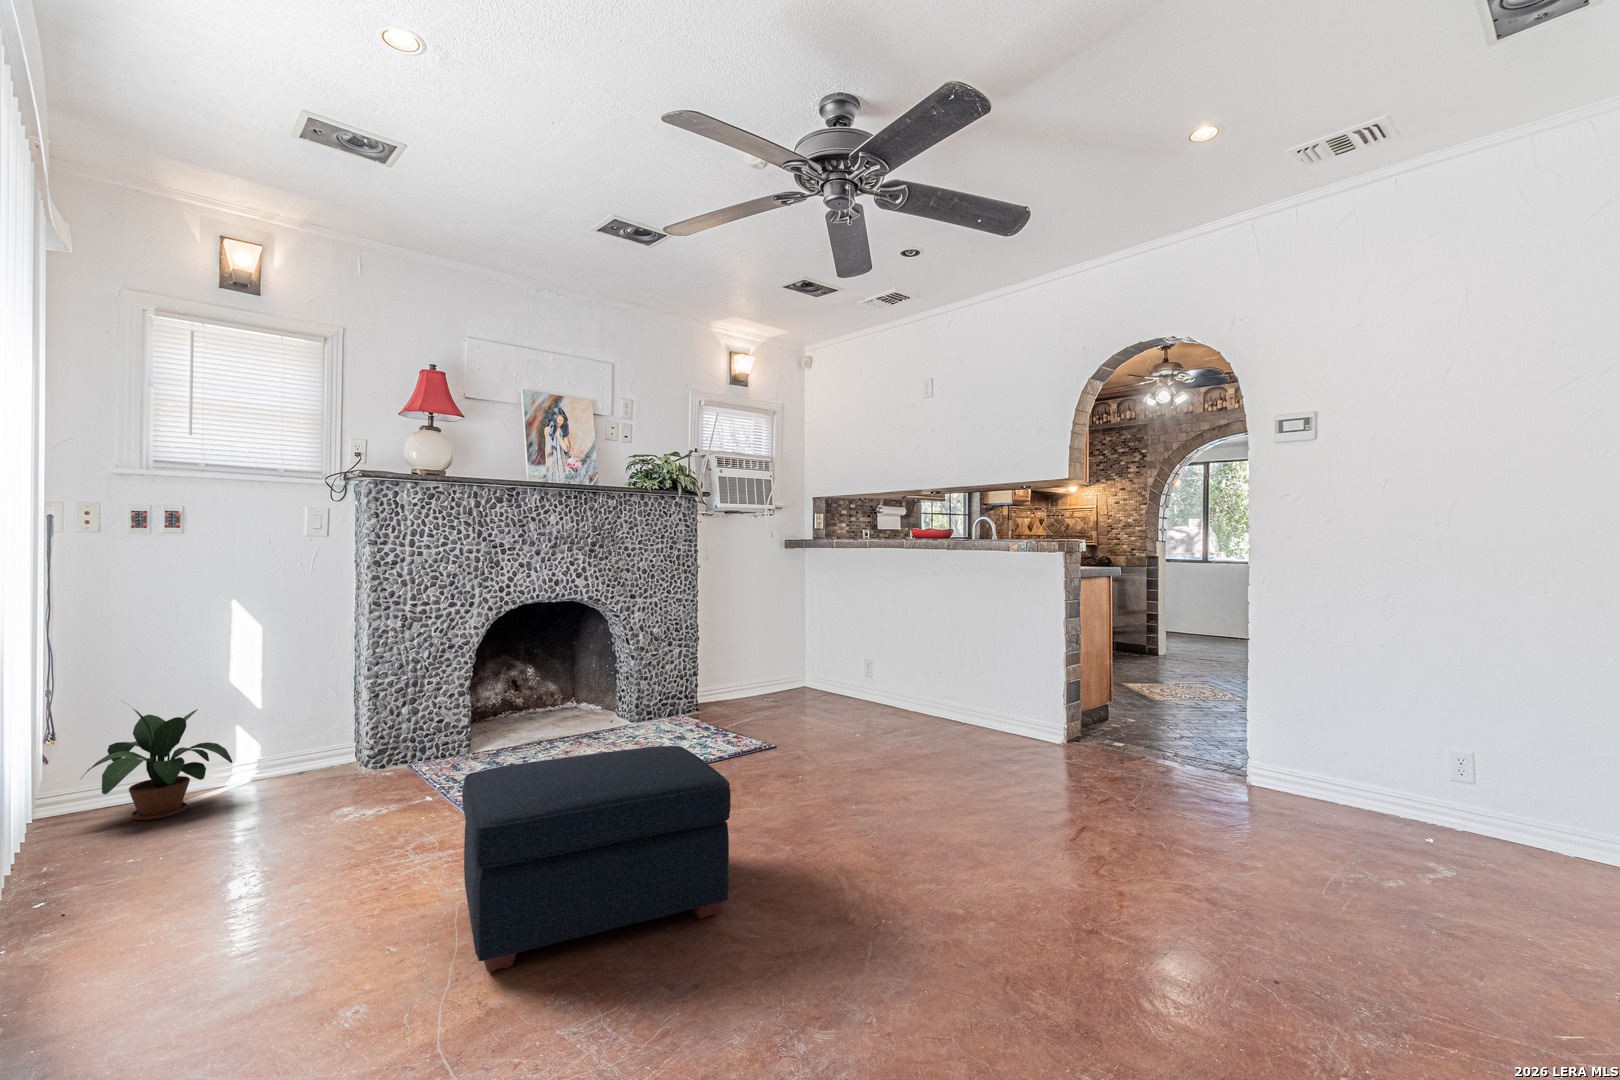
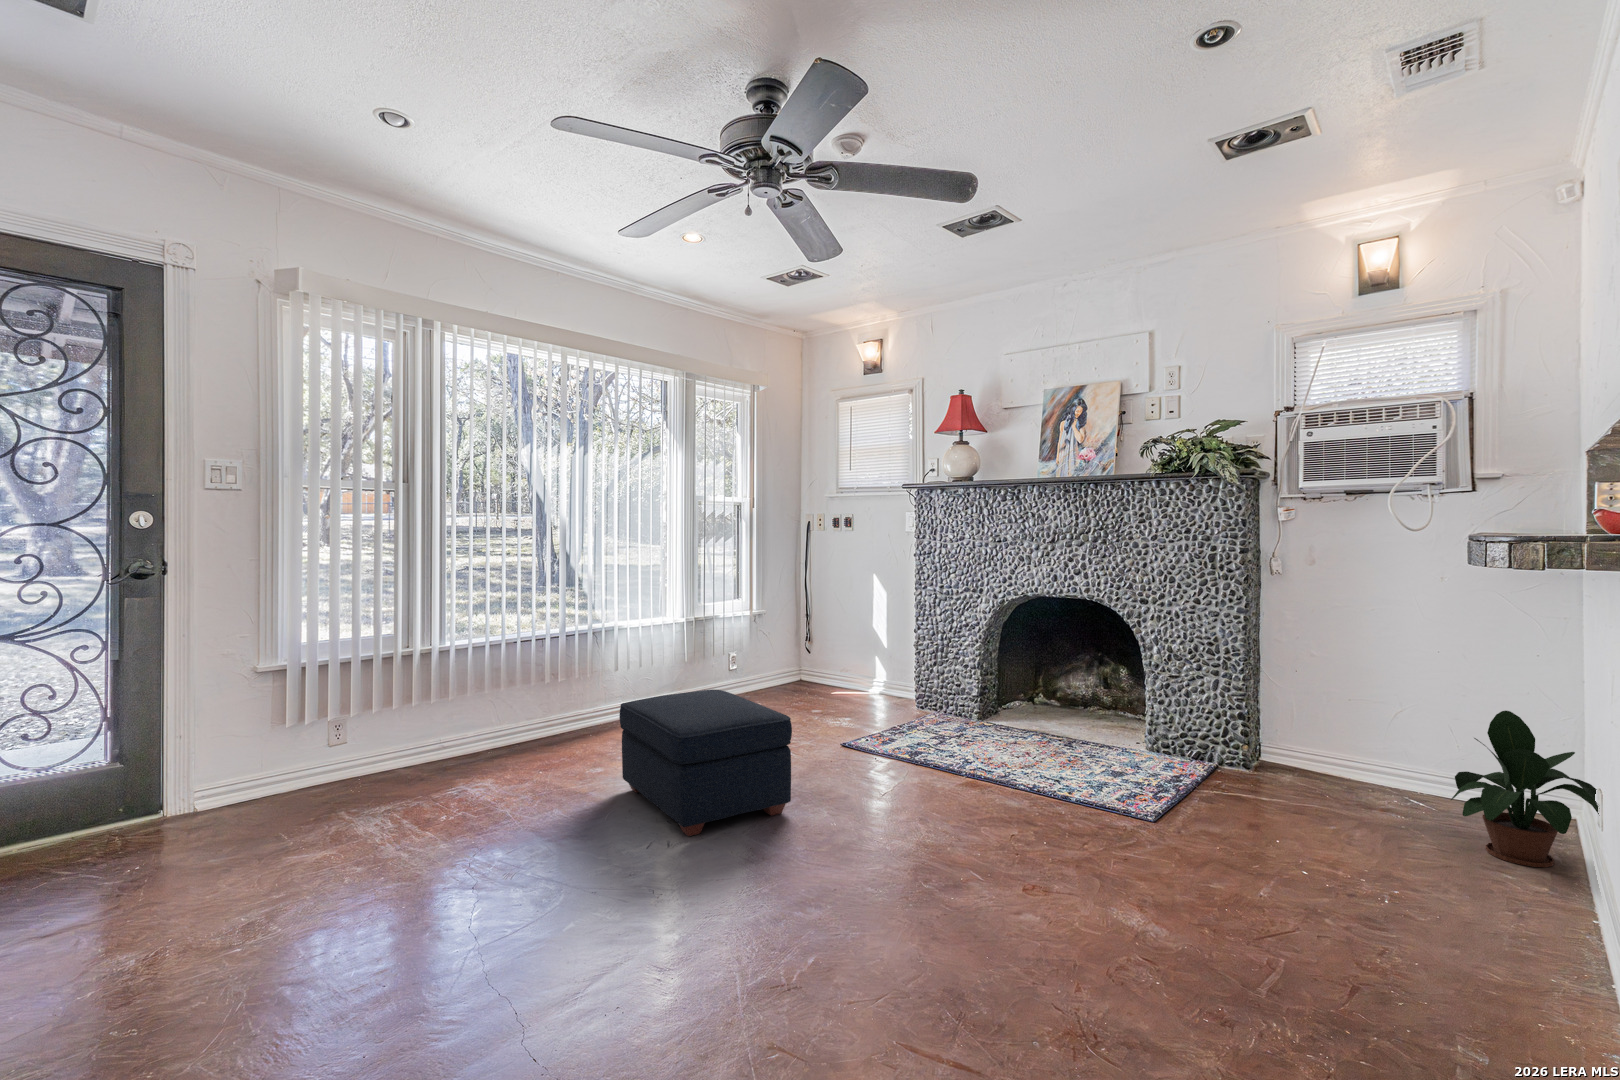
potted plant: present [83,709,232,820] -> present [1451,711,1599,867]

